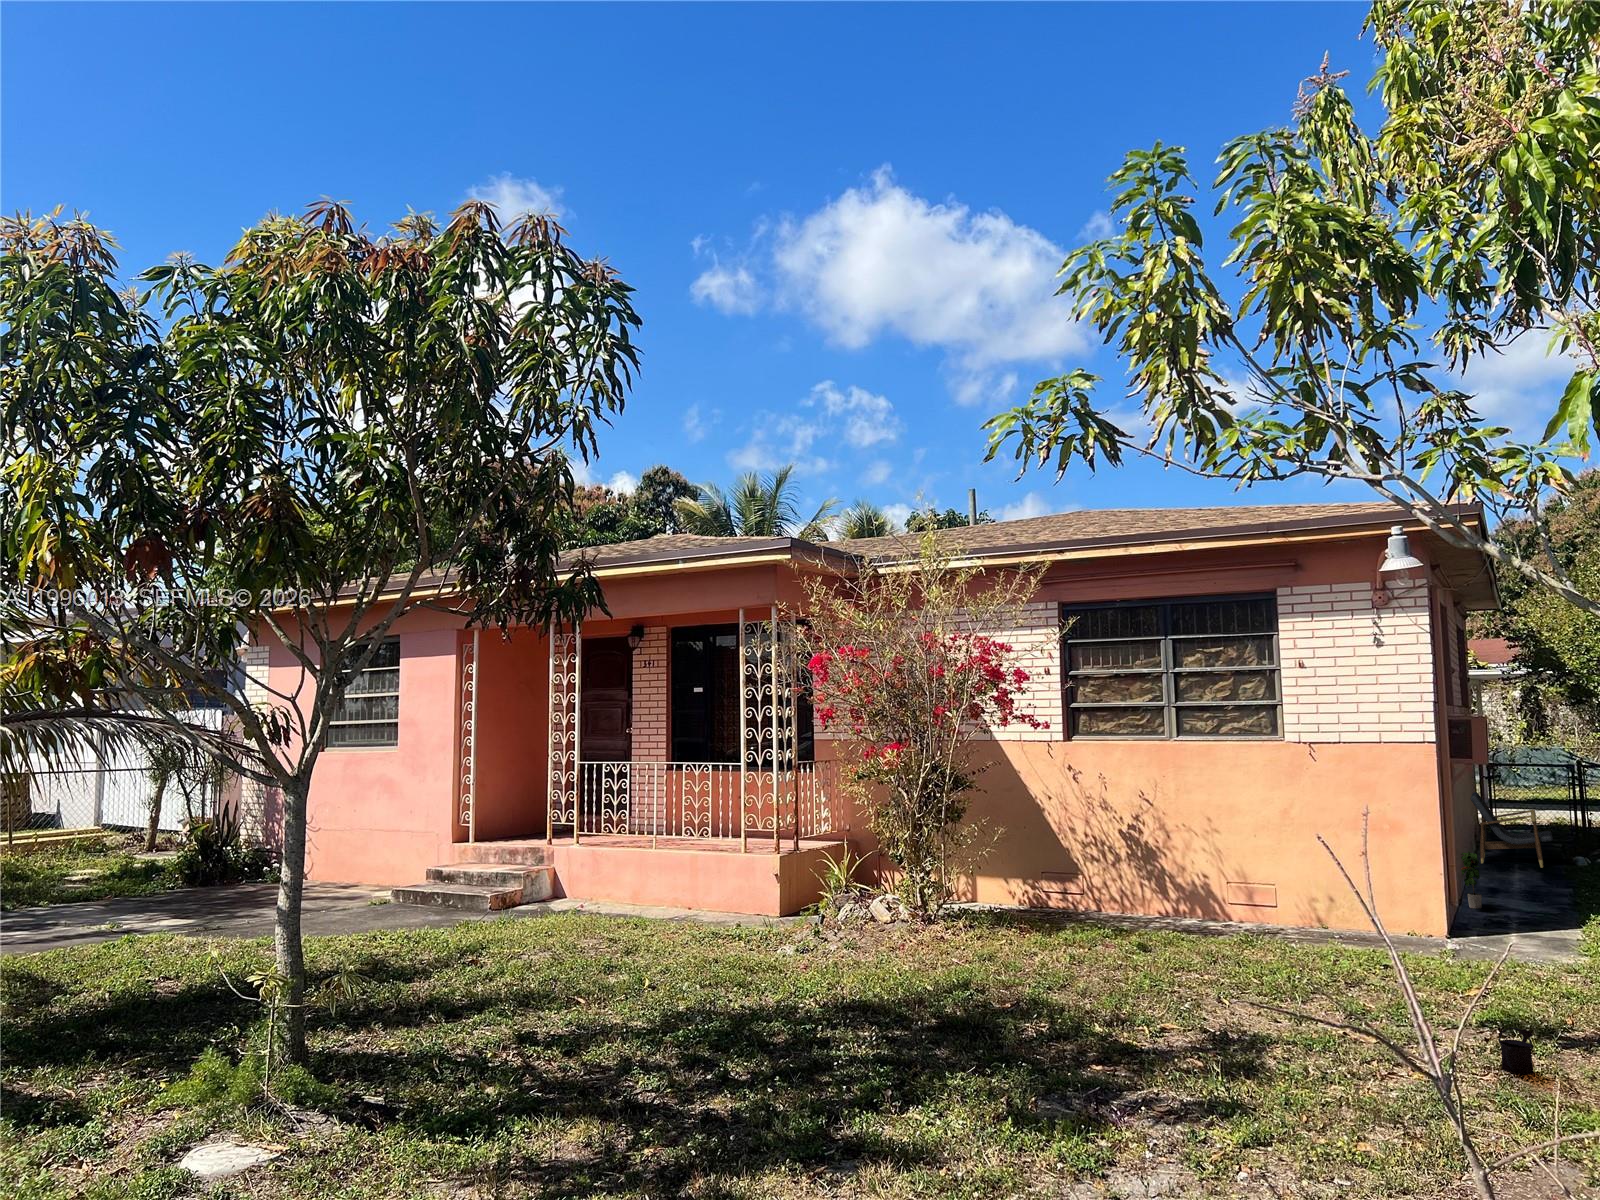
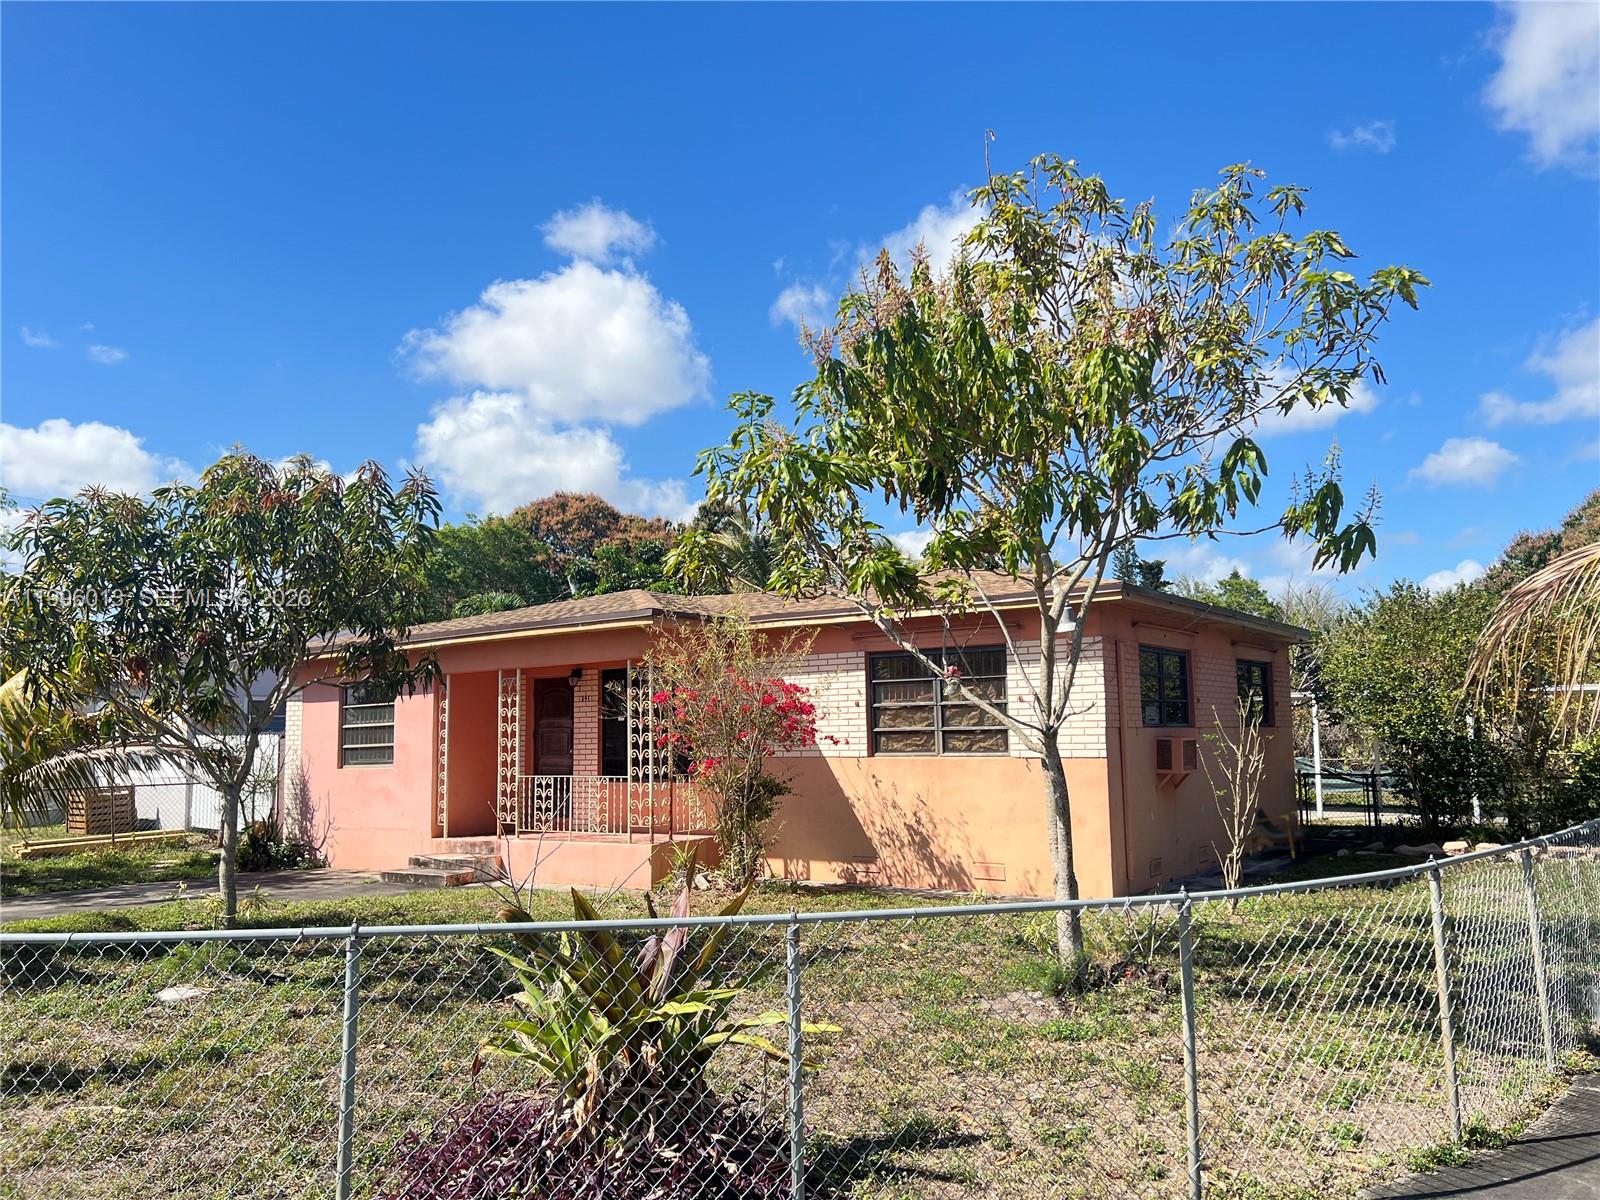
potted plant: present [1461,851,1482,909] -> none [1168,841,1187,886]
watering can: present [1498,1027,1534,1075] -> none [1005,949,1035,979]

